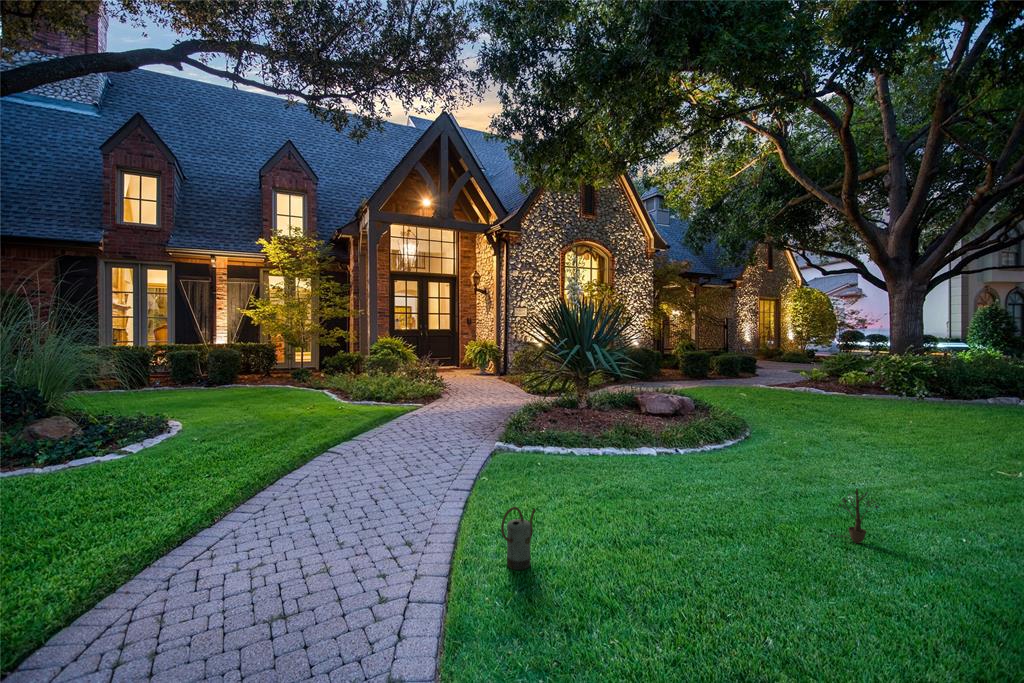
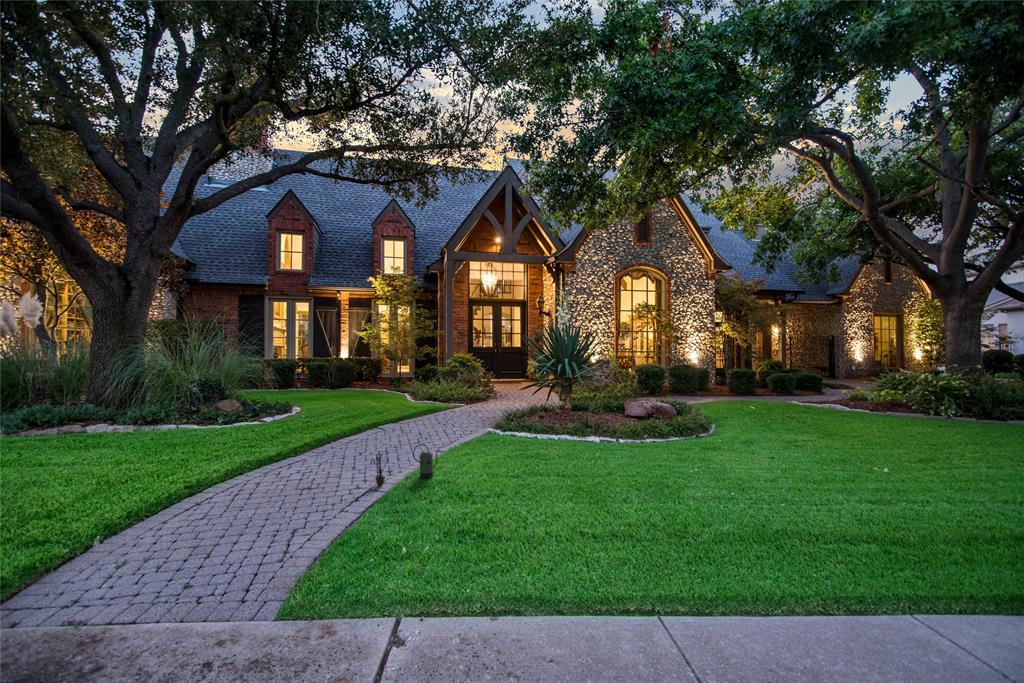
decorative plant: present [832,488,879,543] -> present [373,451,389,486]

